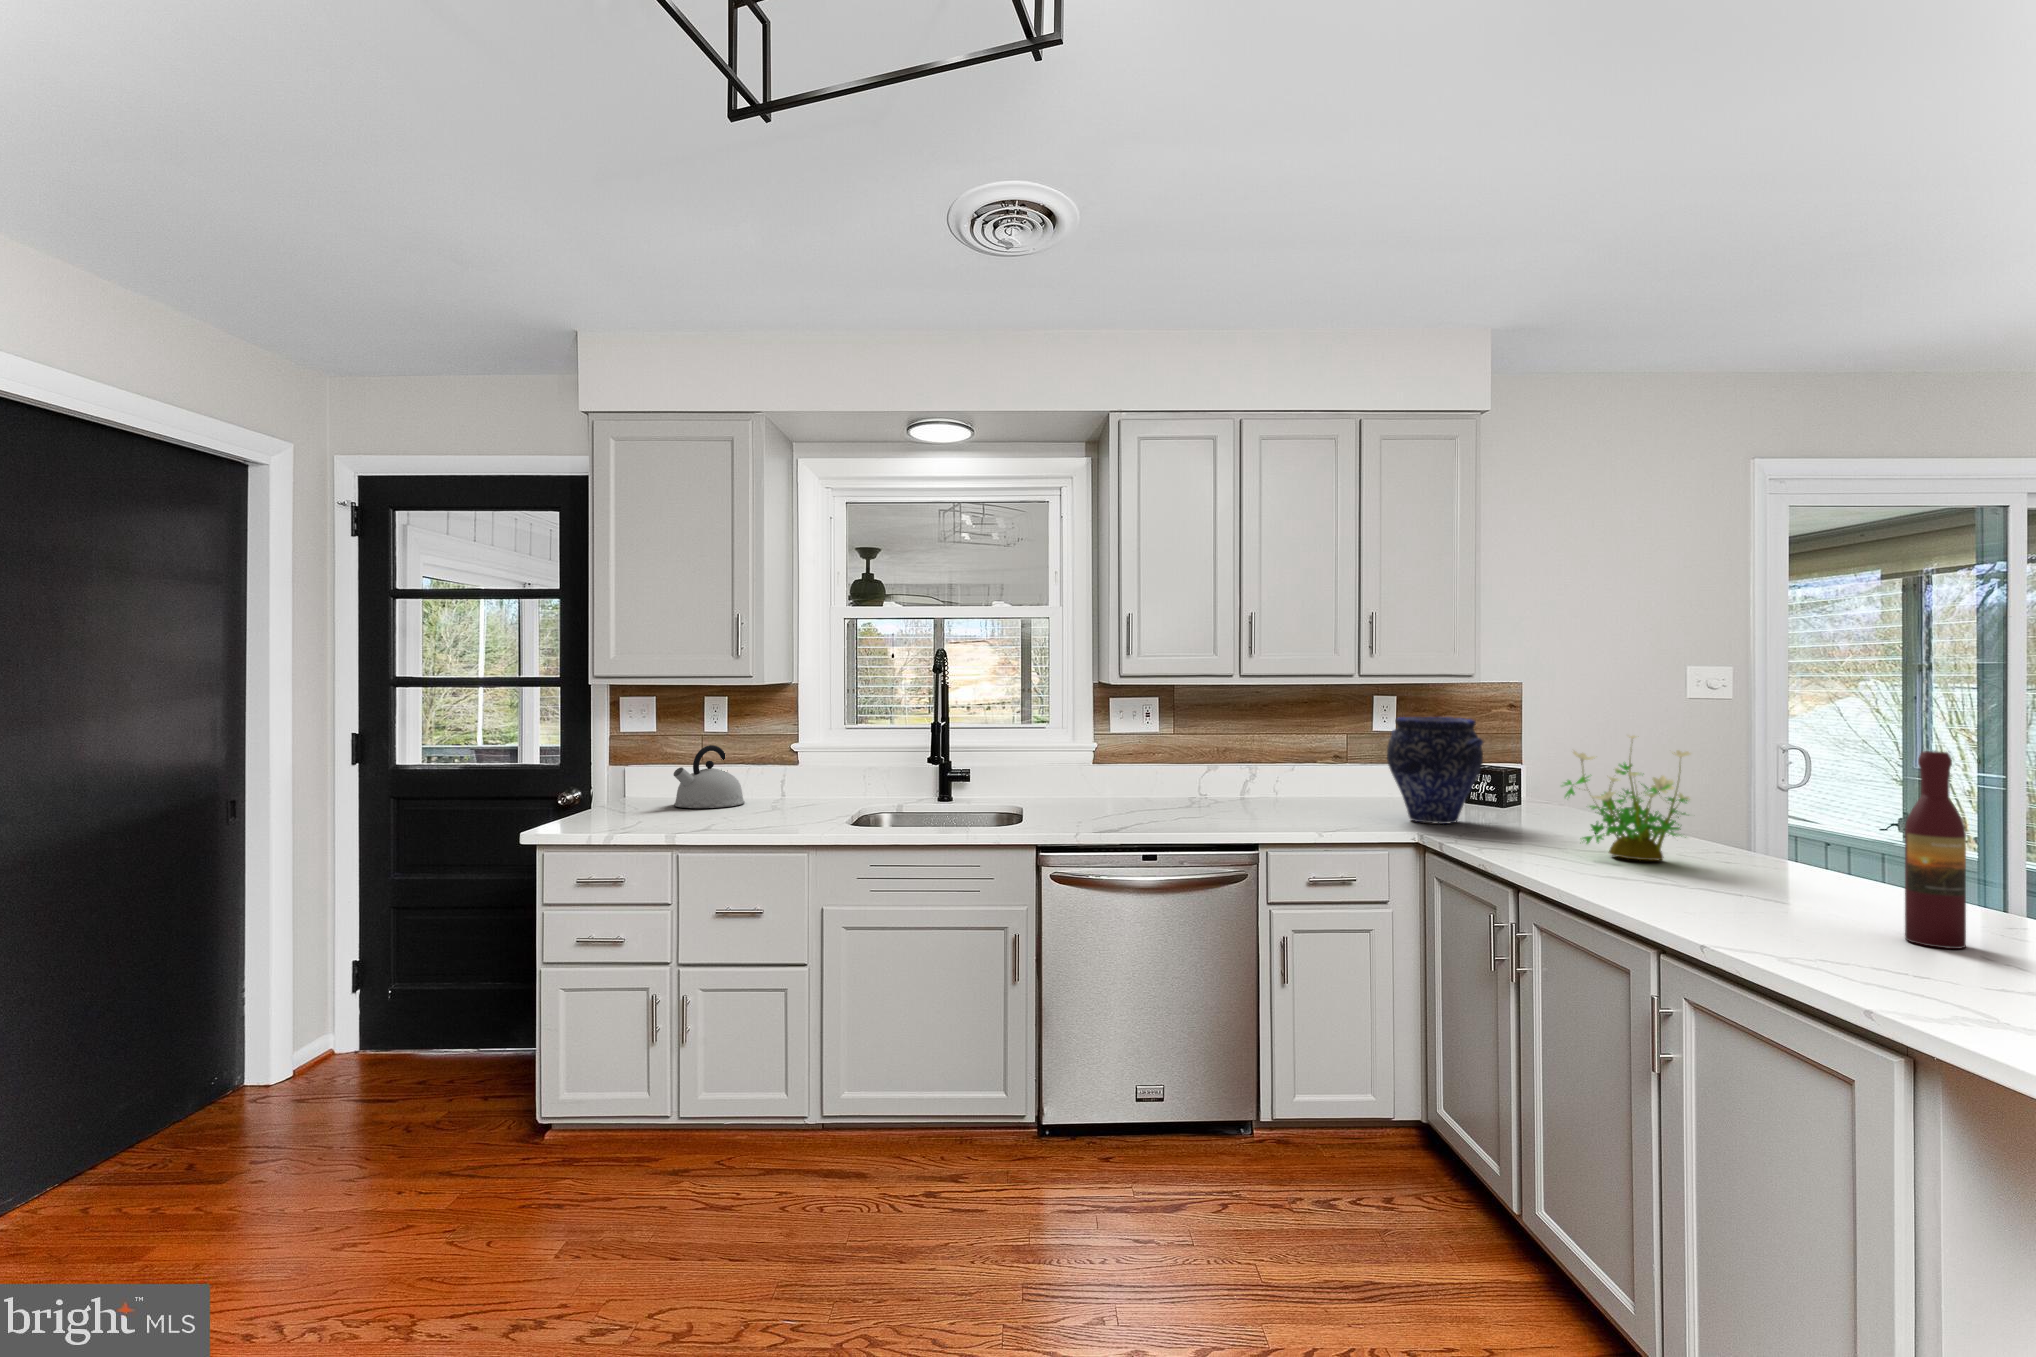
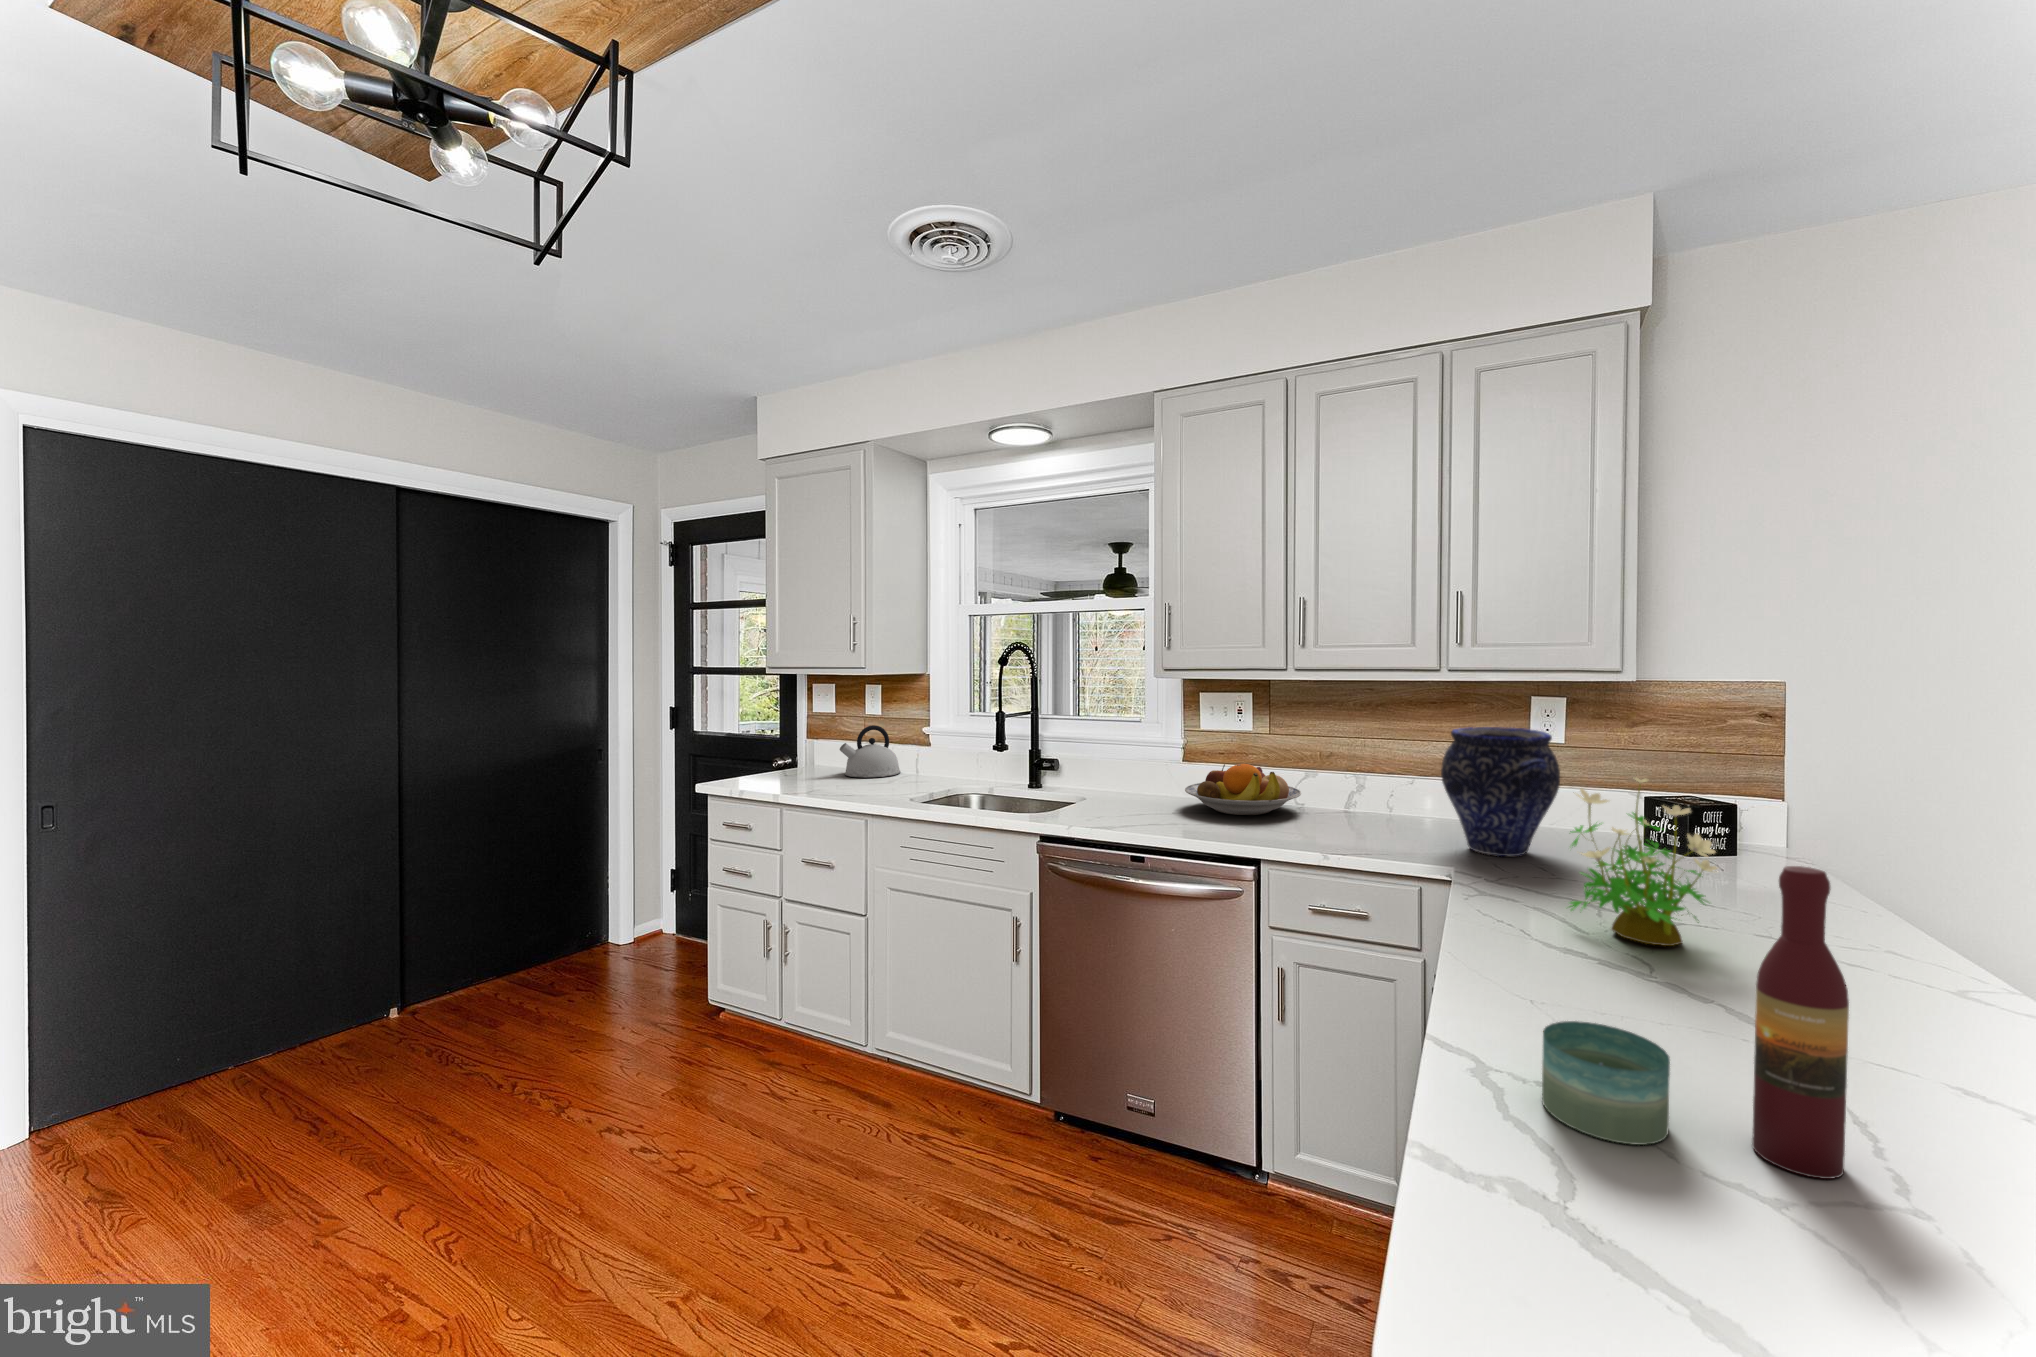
fruit bowl: none [1124,763,1235,813] -> present [1185,764,1301,815]
candle: none [1775,883,1873,951] -> present [1542,1021,1670,1145]

